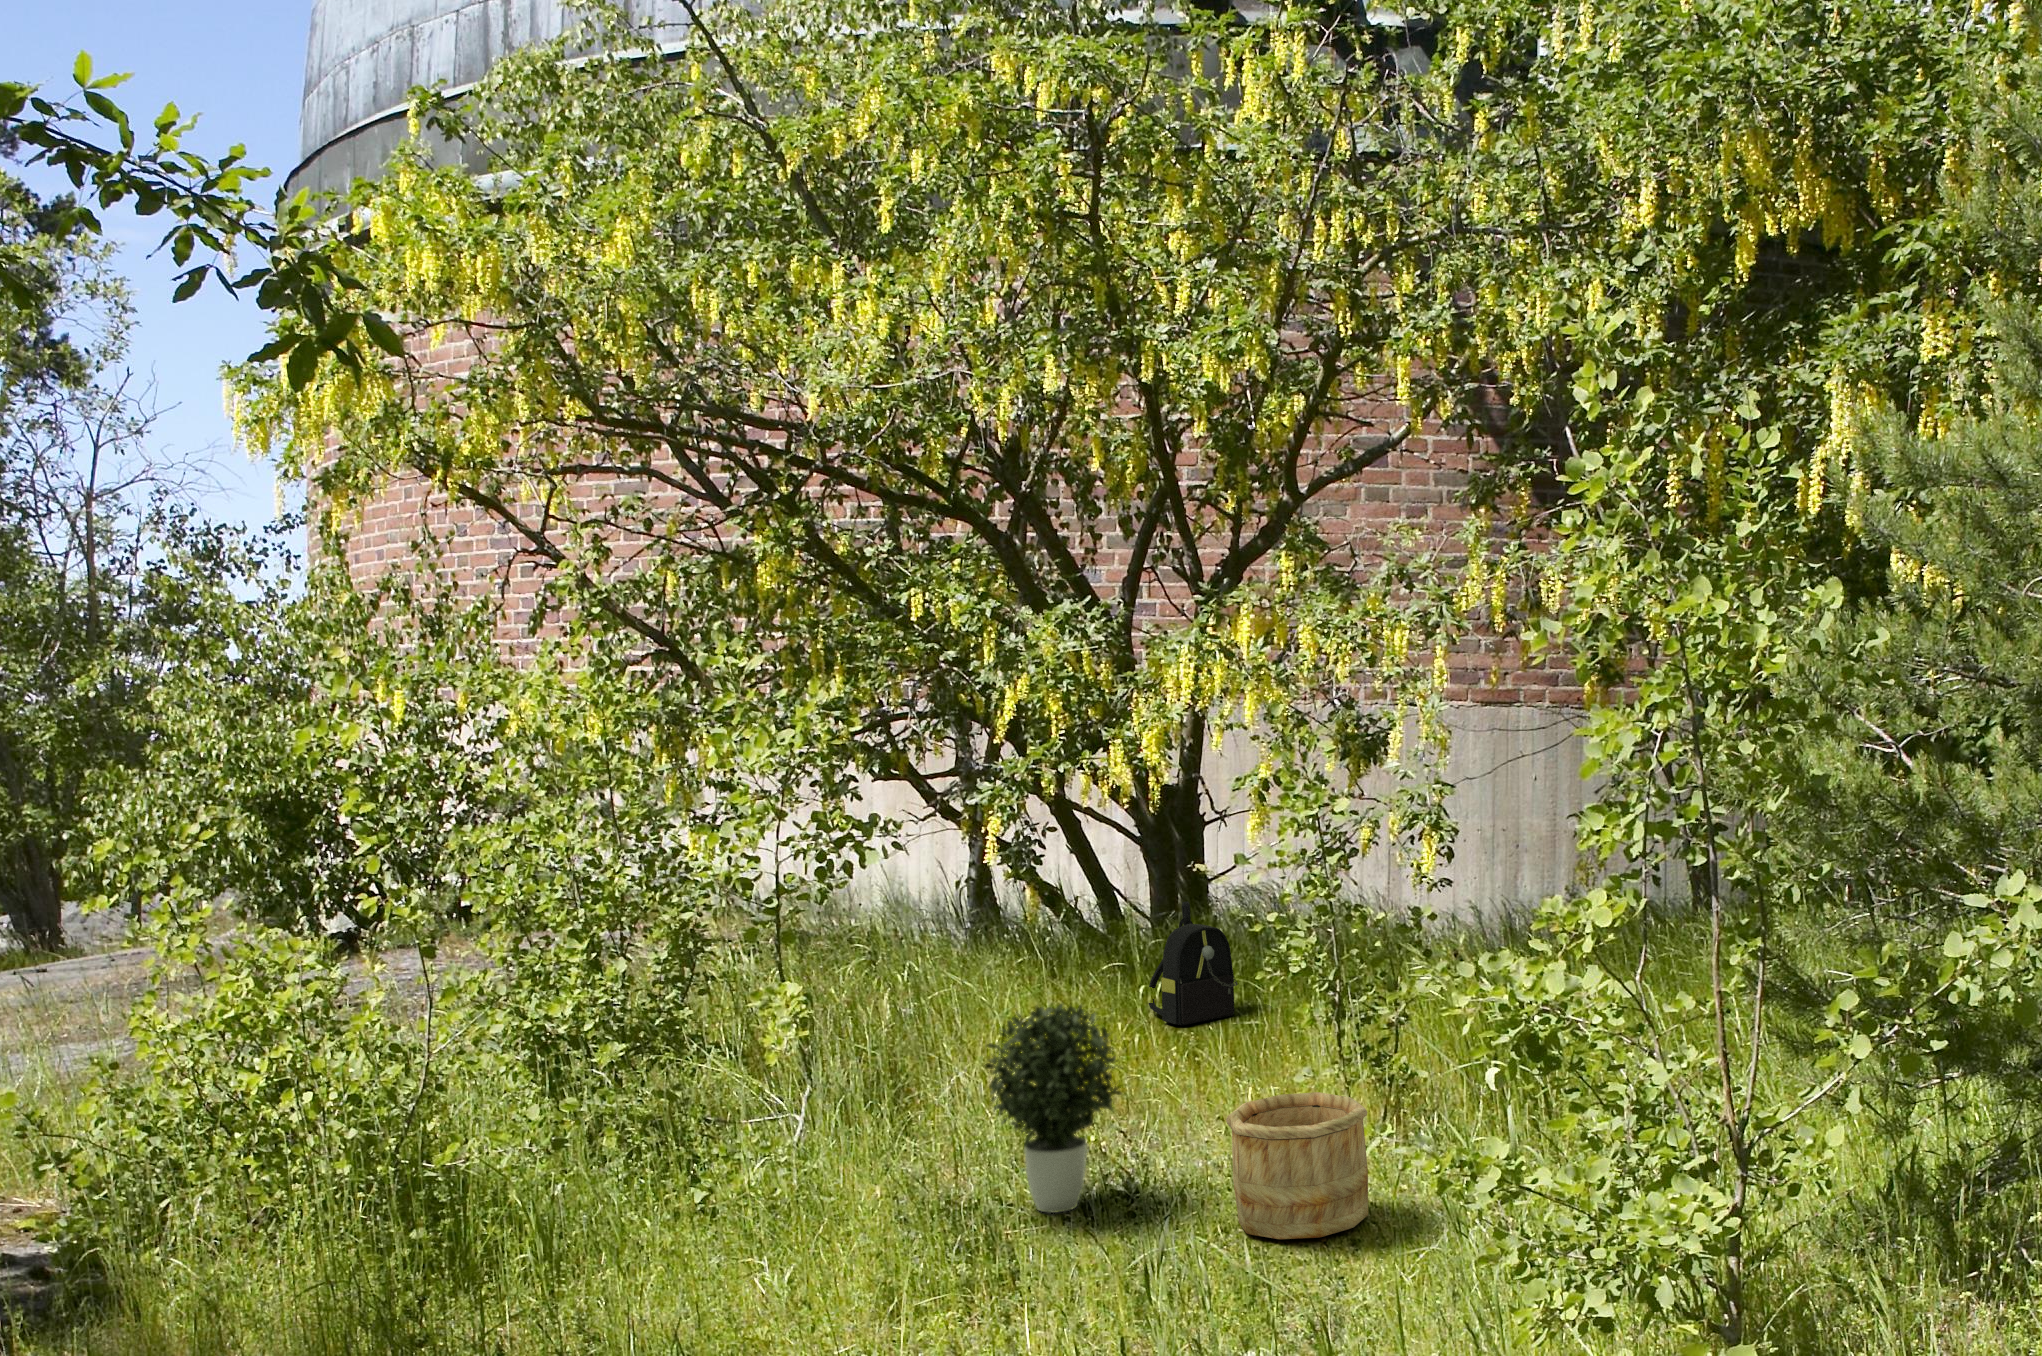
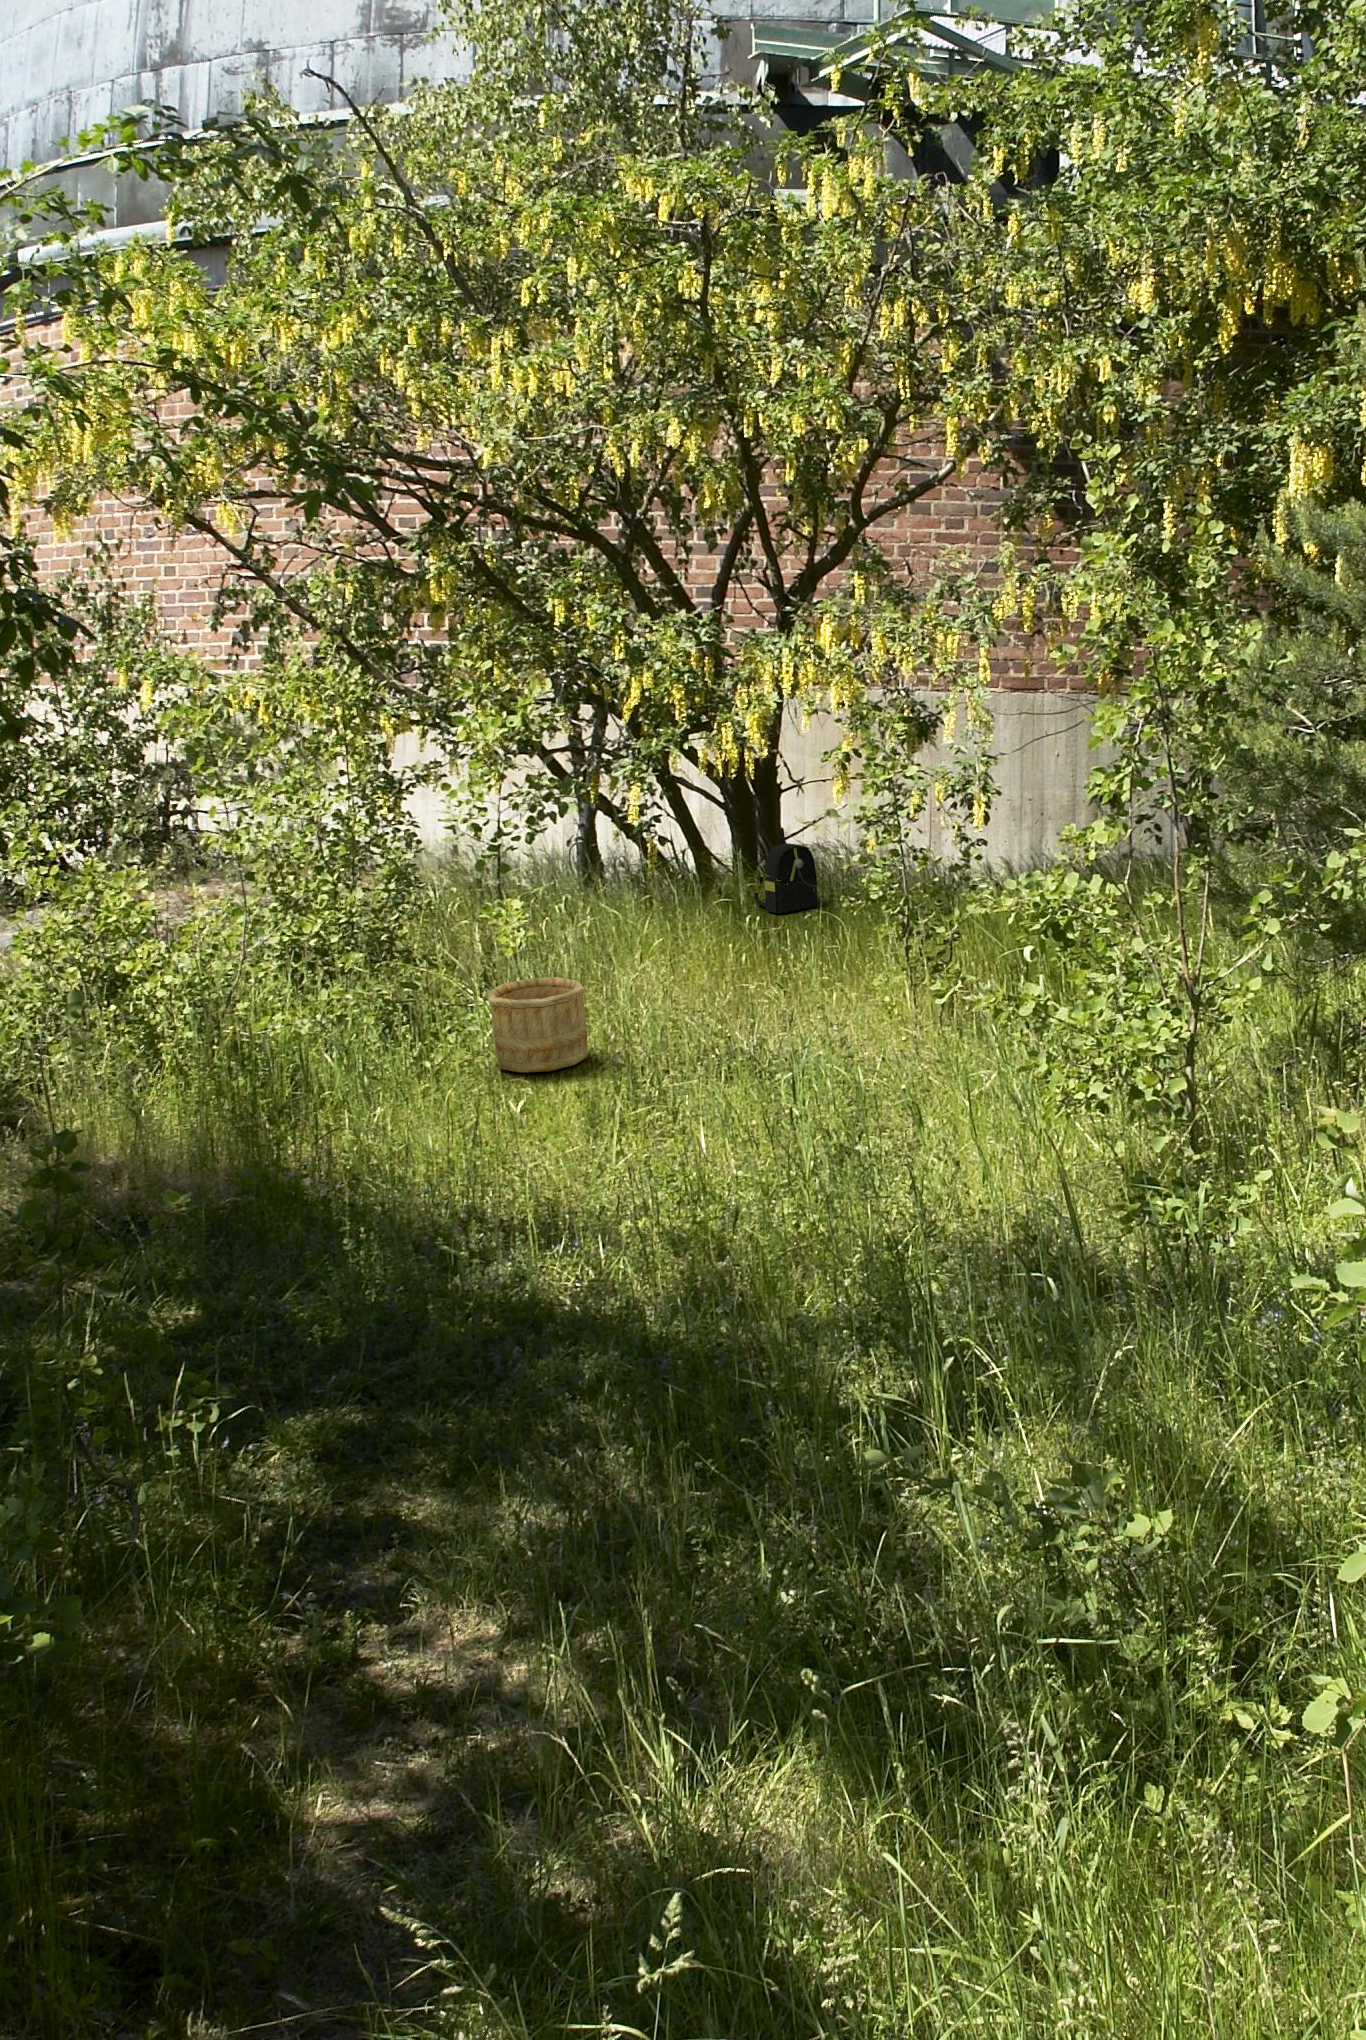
potted plant: present [984,1004,1122,1213] -> none [653,897,752,1035]
wooden bucket: present [1226,1092,1368,1239] -> present [486,977,588,1072]

